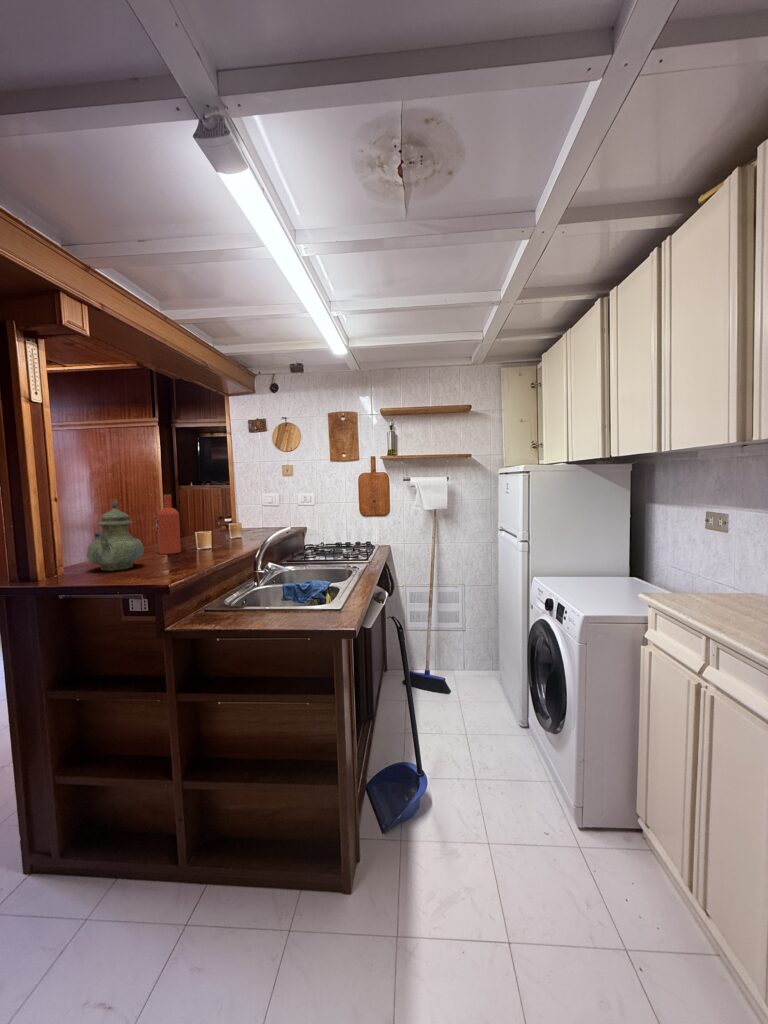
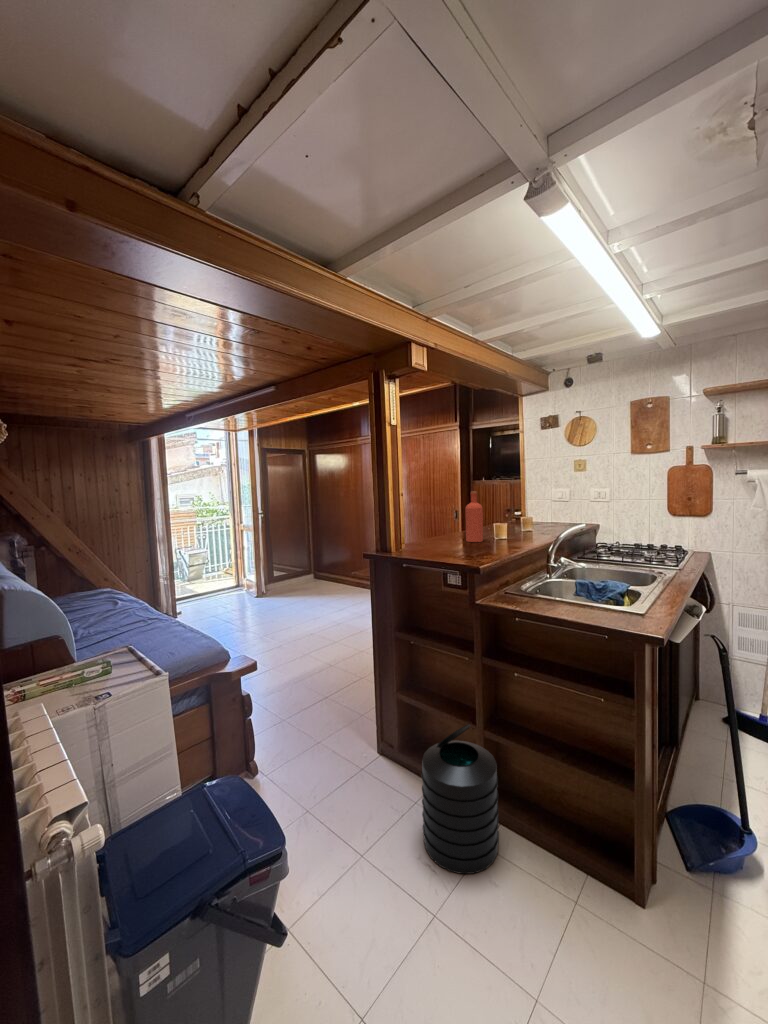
teapot: present [87,499,144,571] -> none [418,496,458,553]
trash can: none [90,778,201,982] -> present [421,725,499,874]

